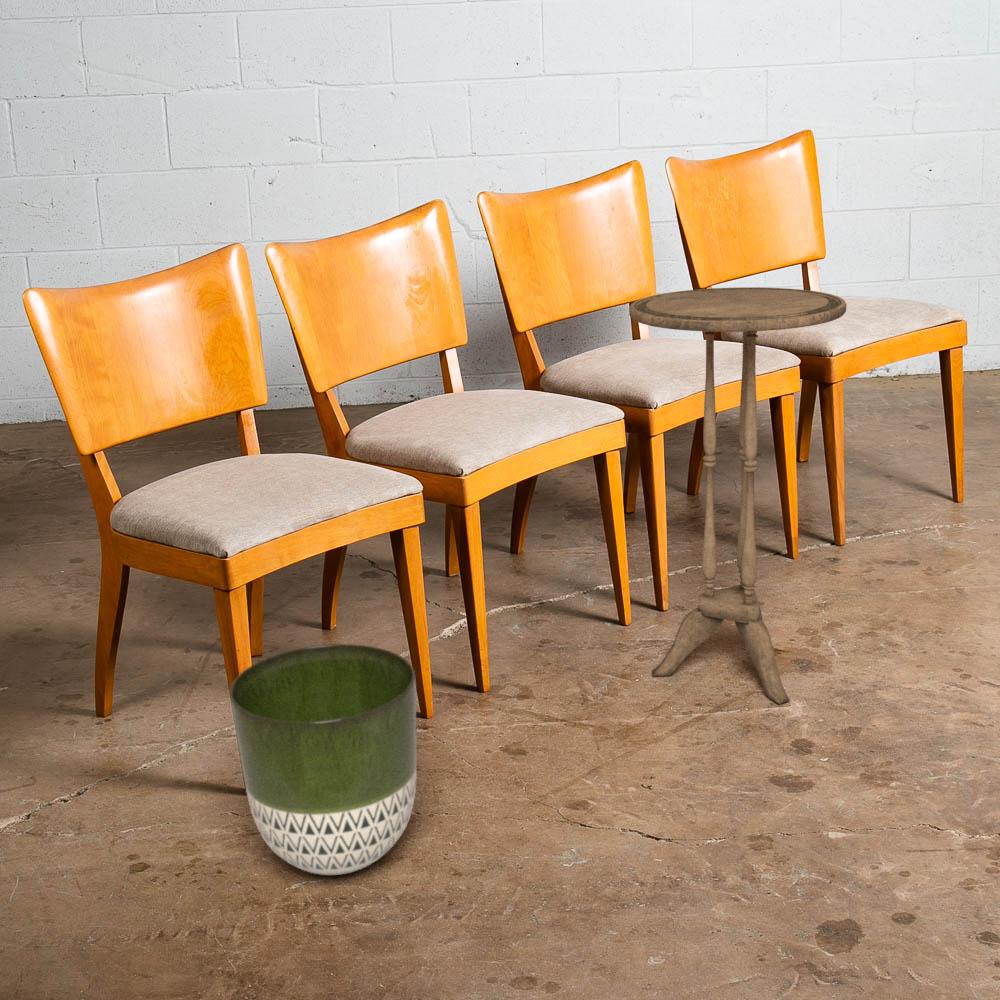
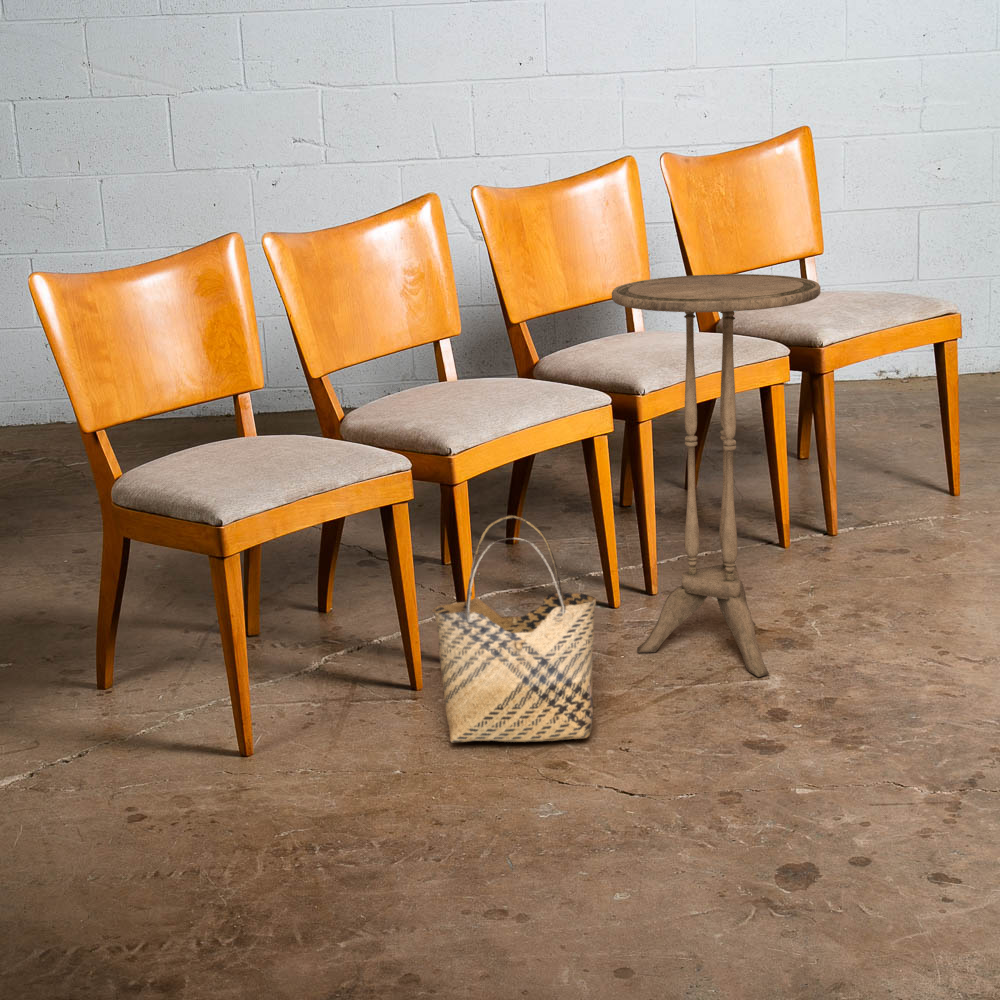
woven basket: none [446,543,617,780] -> present [432,515,596,743]
planter: present [230,644,416,875] -> none [223,607,400,824]

